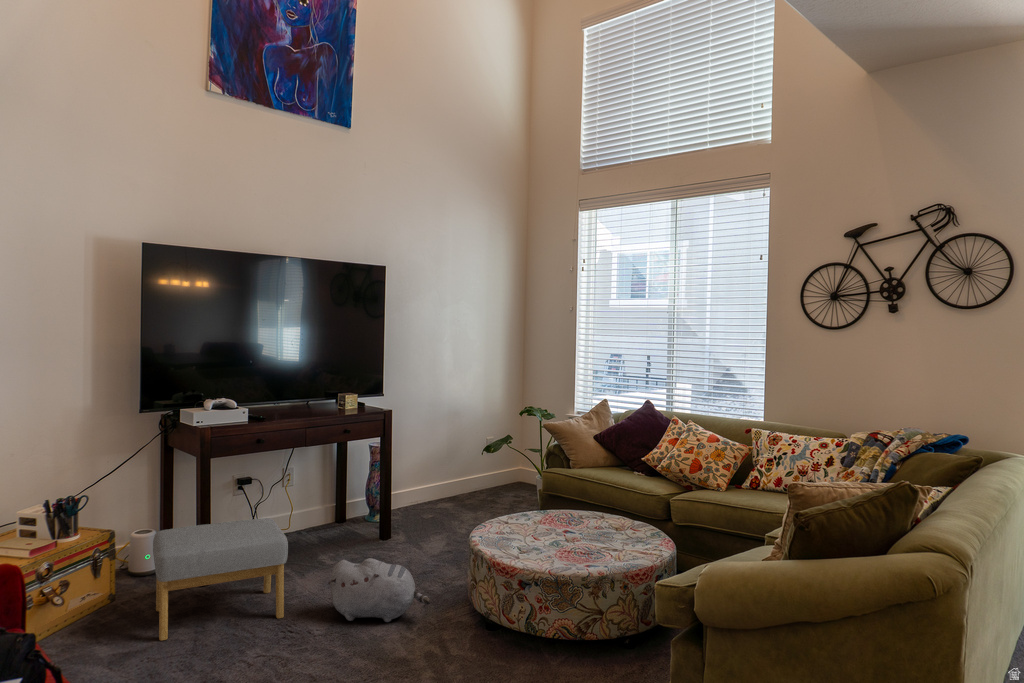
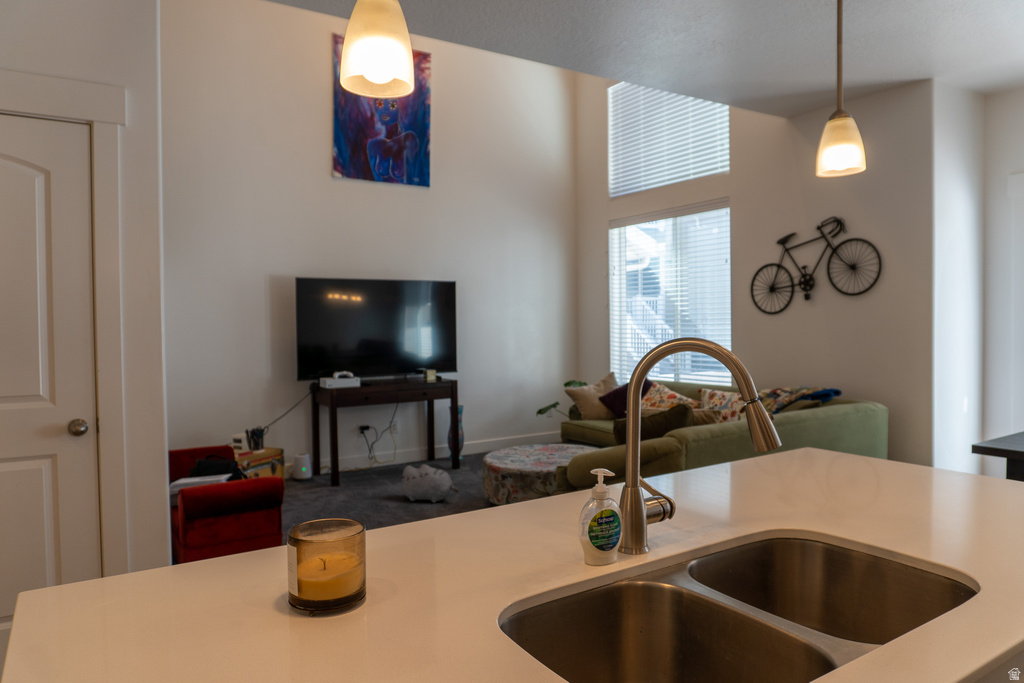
footstool: present [153,518,288,641] -> none [304,443,377,504]

